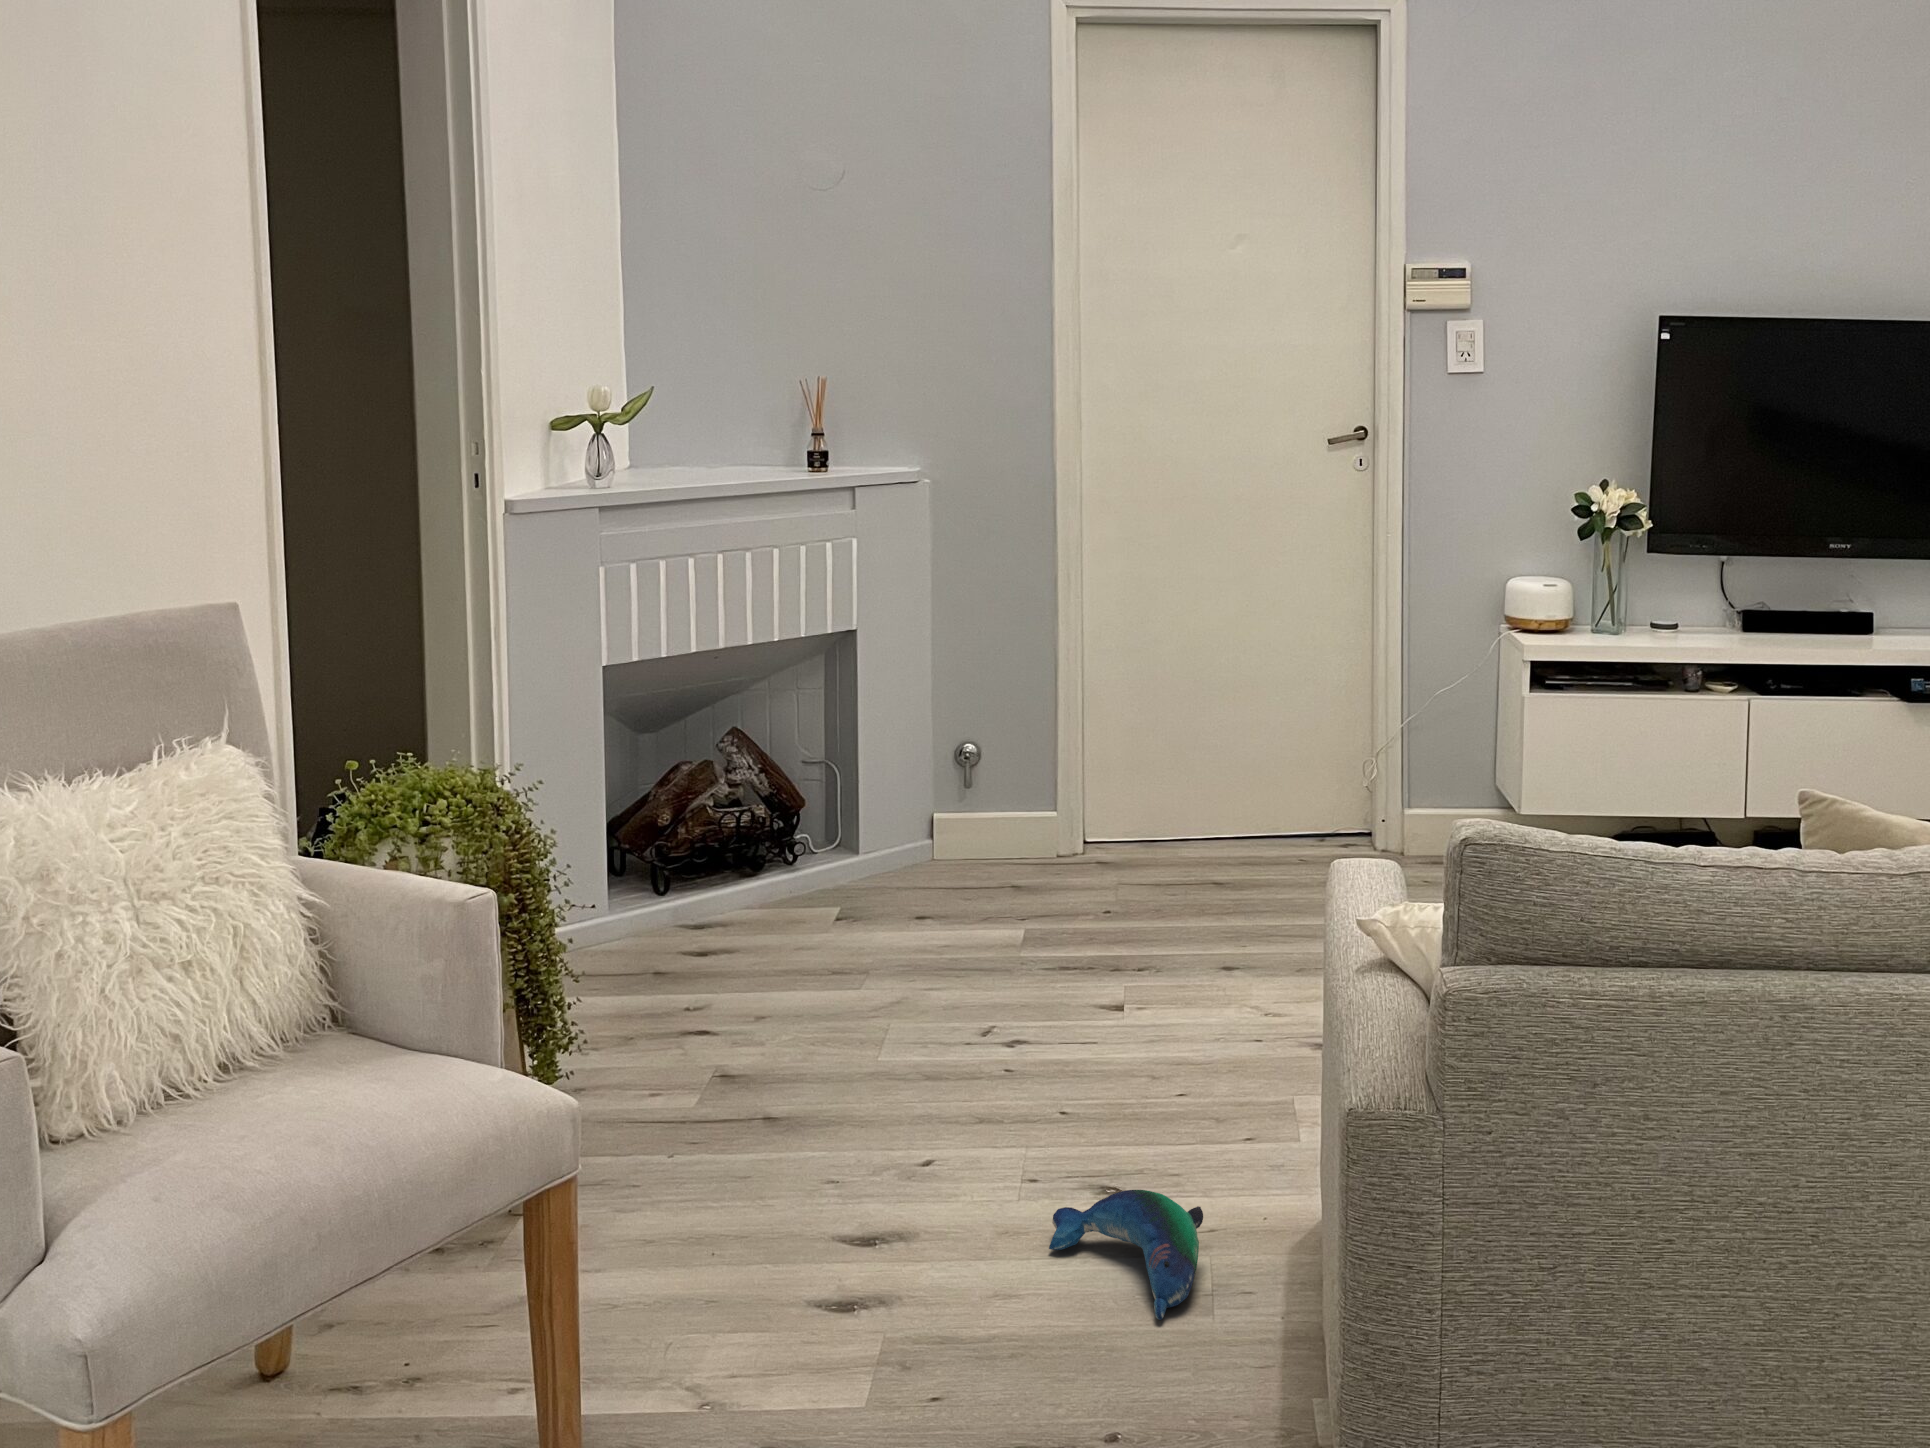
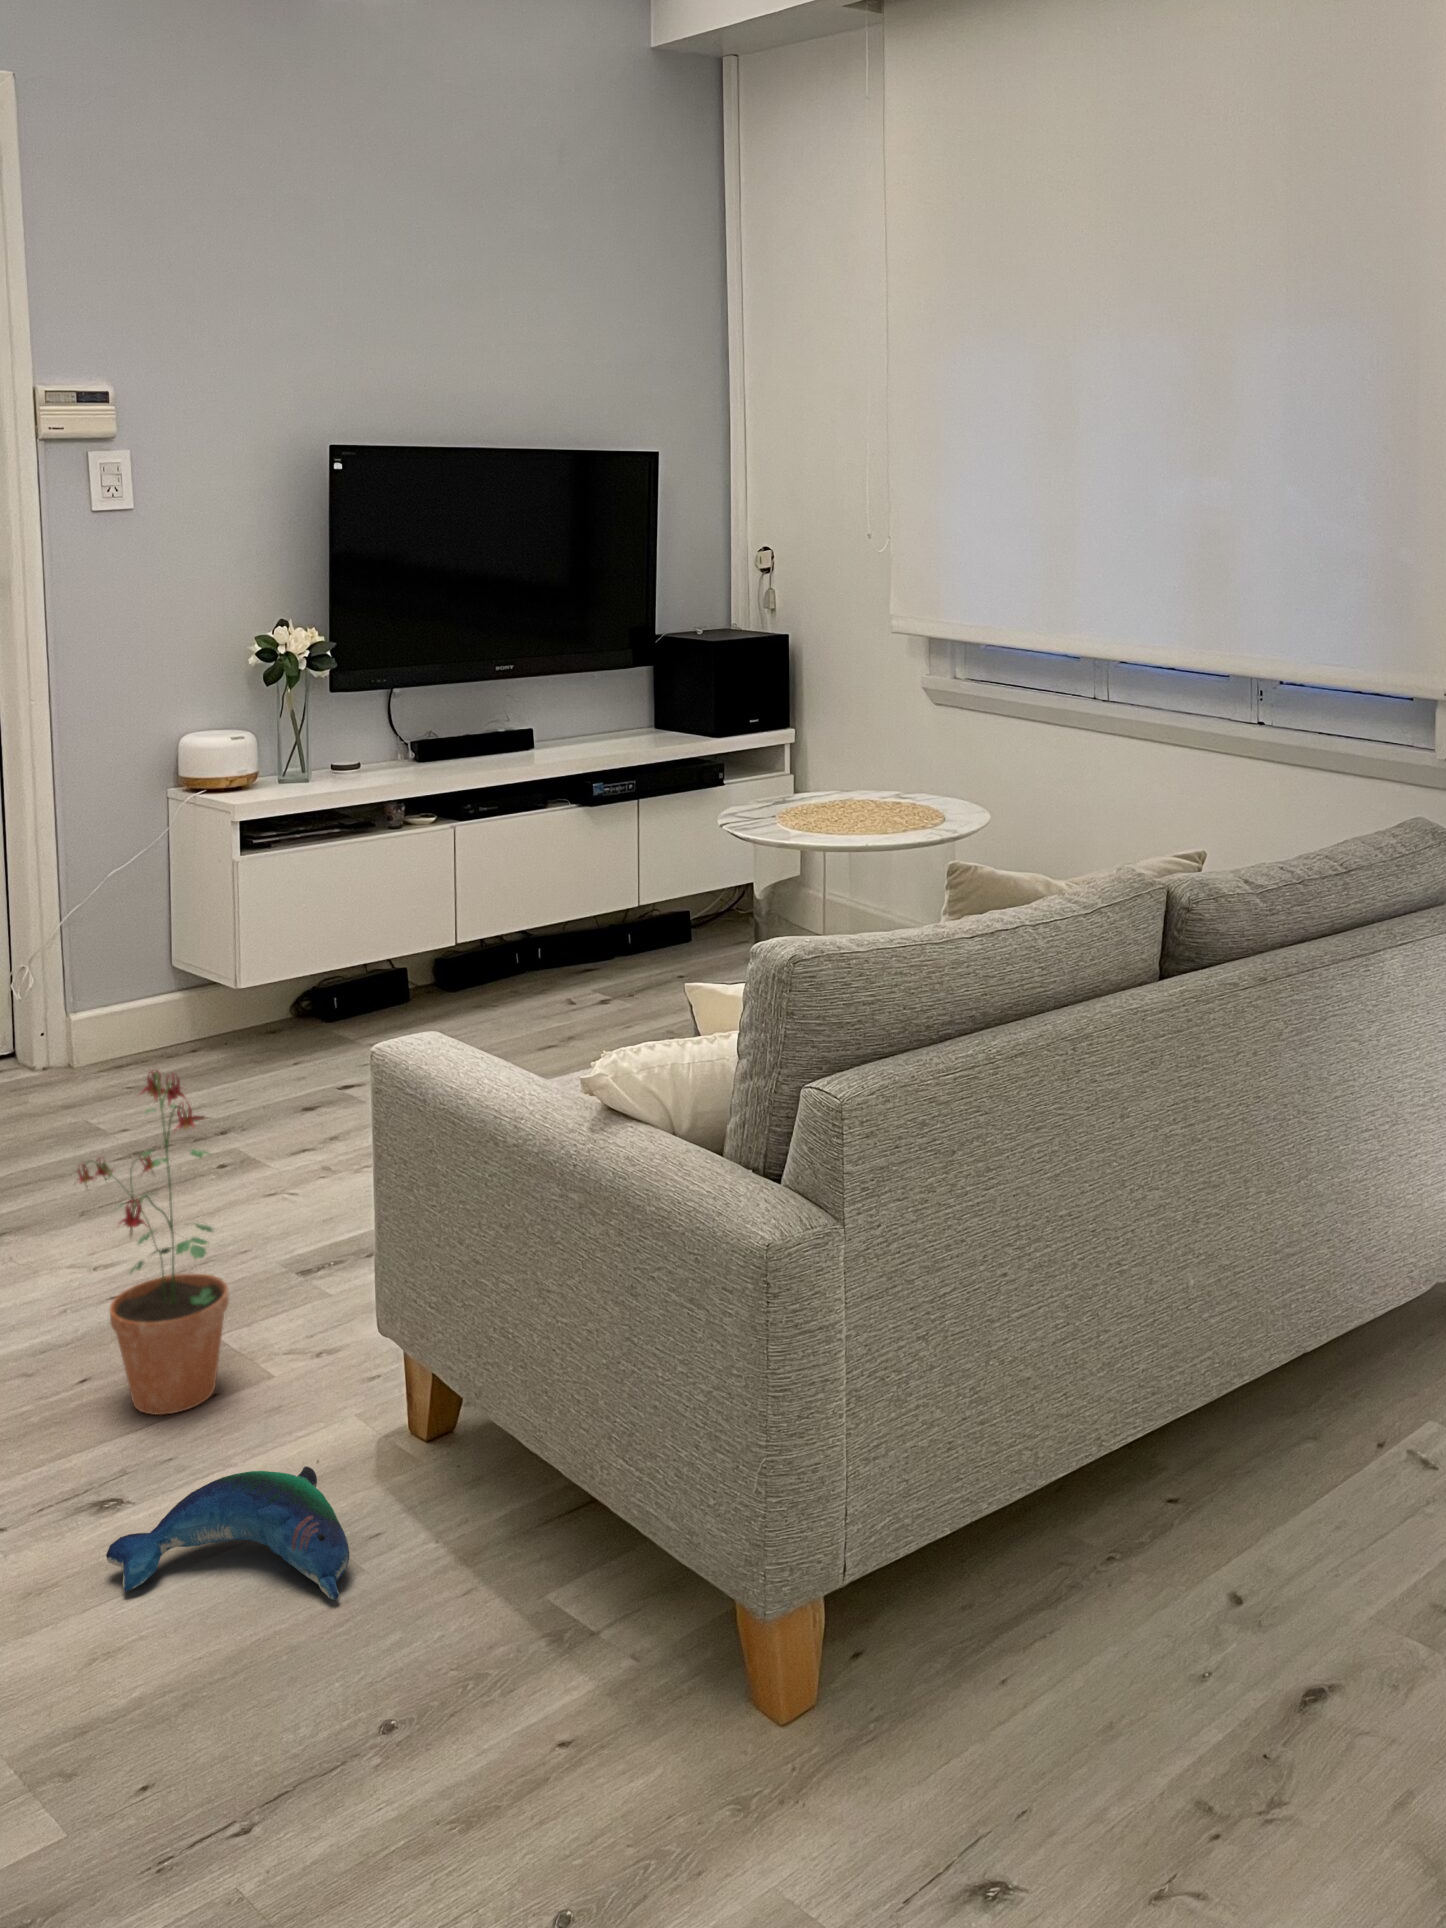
potted plant: none [1161,847,1261,1141] -> present [78,1070,229,1415]

